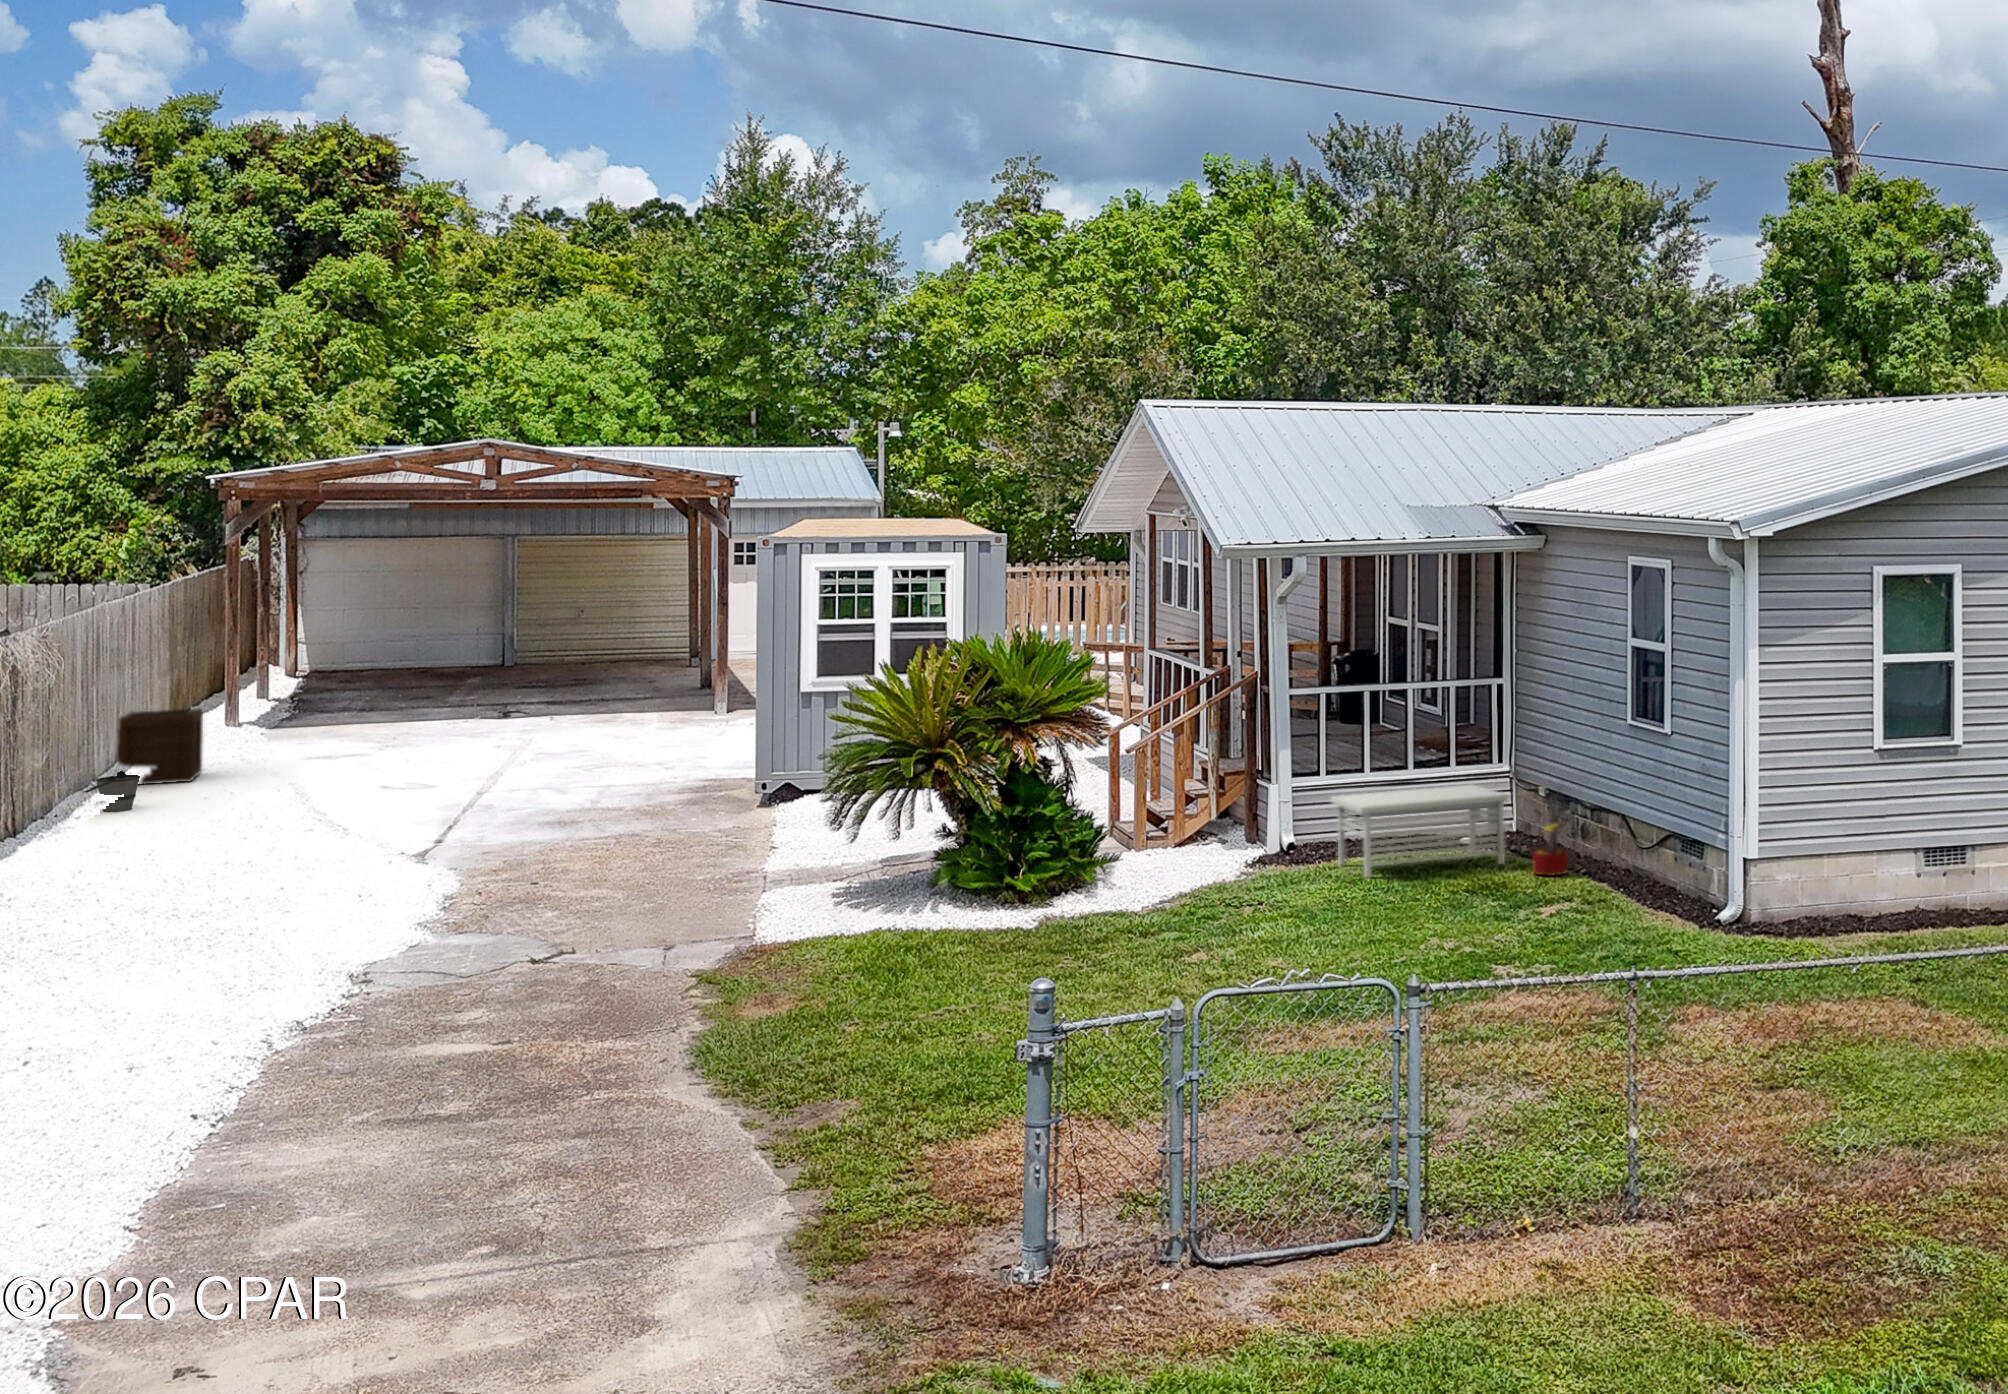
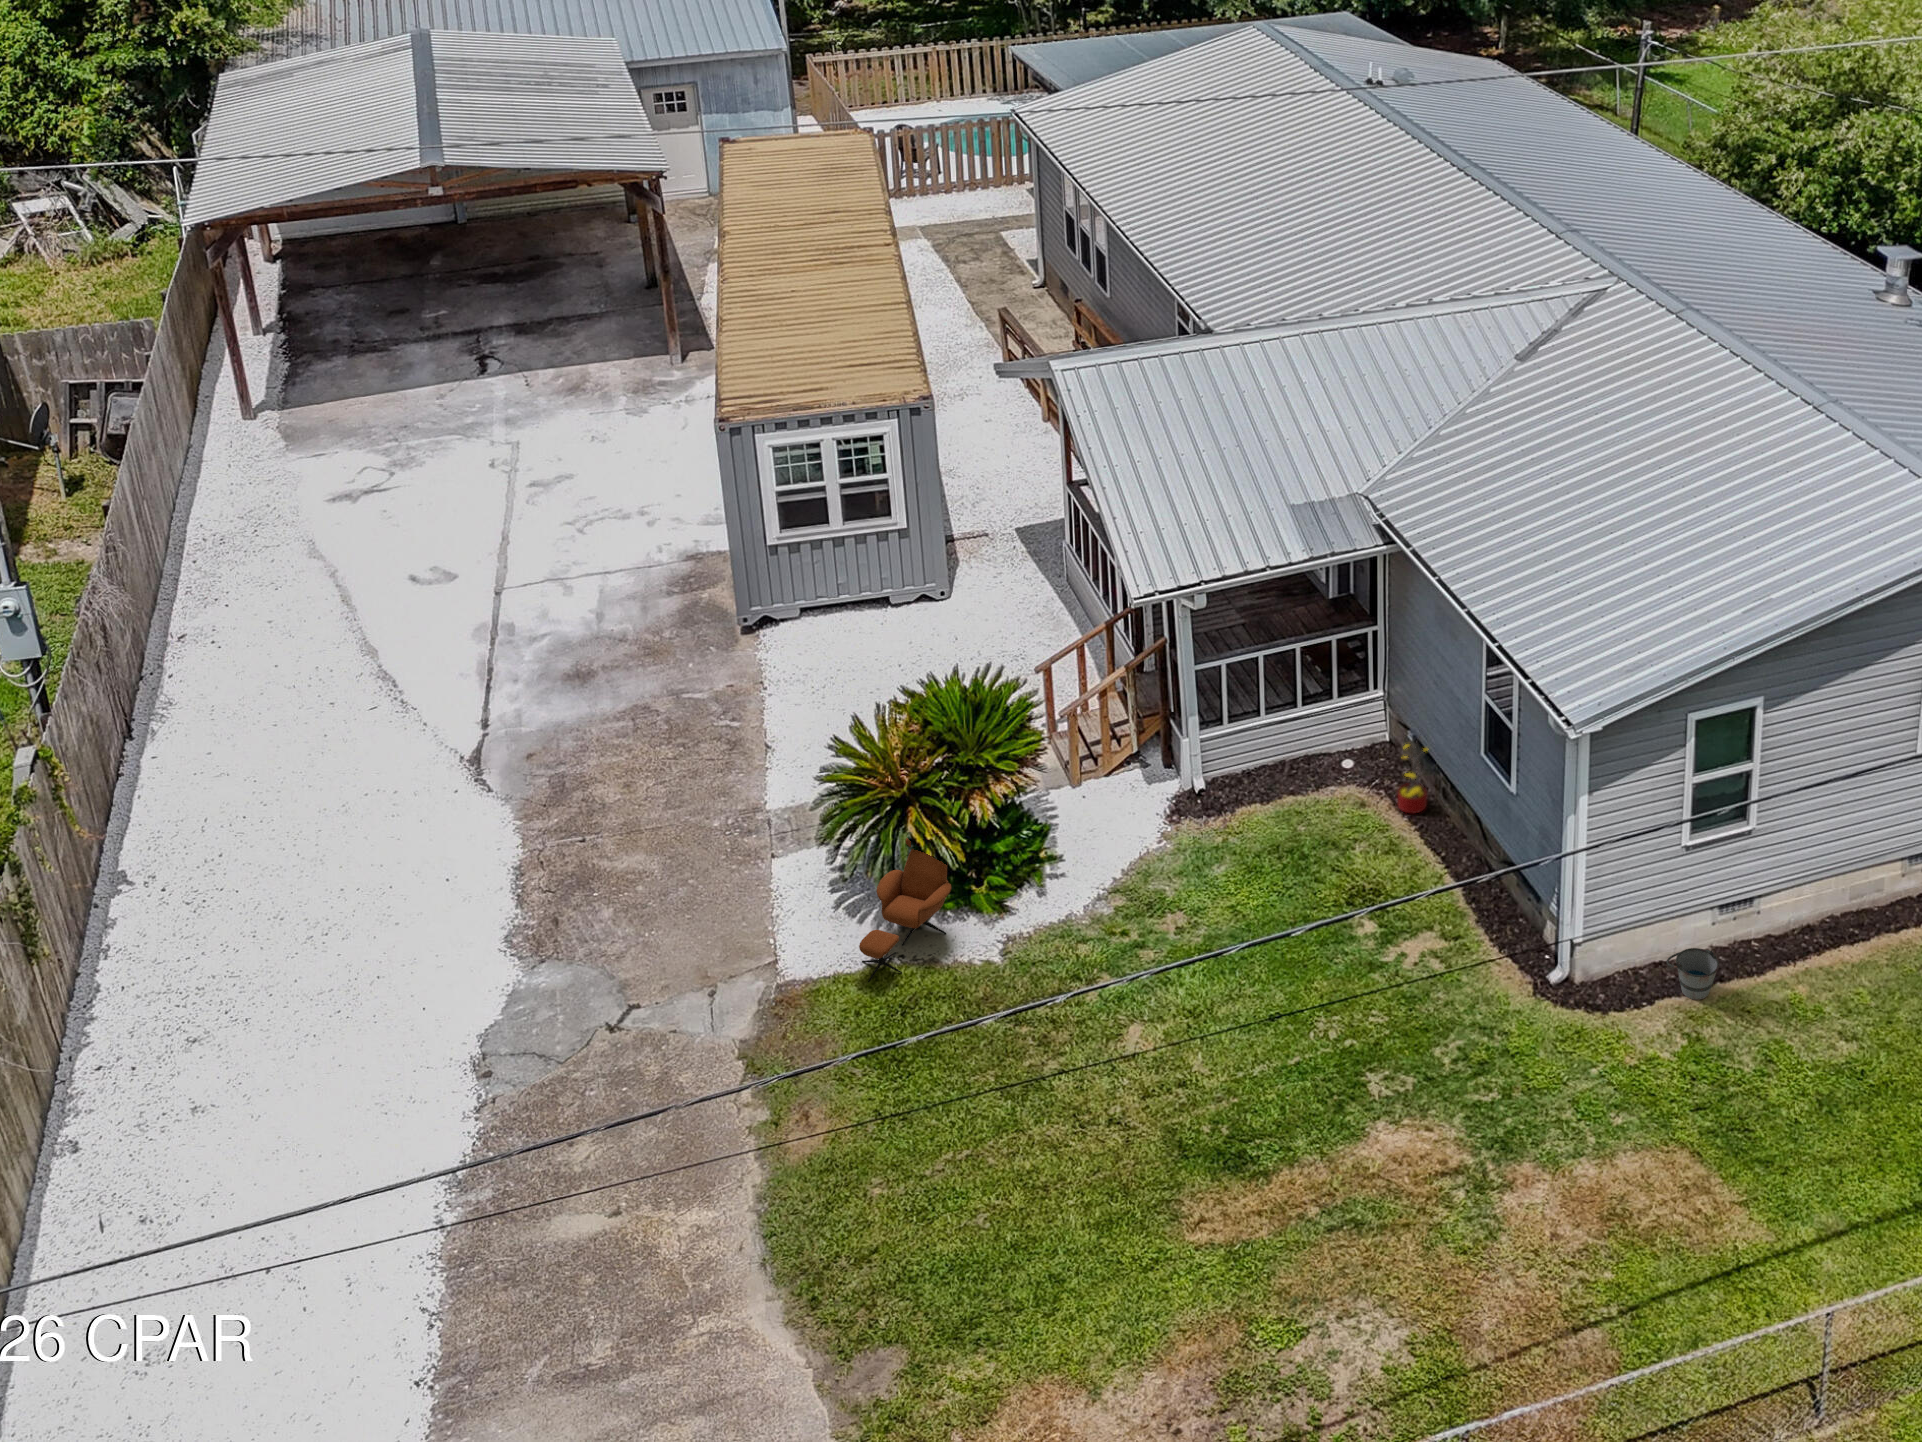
wooden crate: present [117,708,203,784] -> none [165,471,246,554]
bucket: present [85,771,140,812] -> present [1667,948,1719,1000]
storage bench: present [1330,784,1508,878] -> none [1232,702,1377,815]
lounge chair: none [849,806,973,947] -> present [859,838,951,982]

